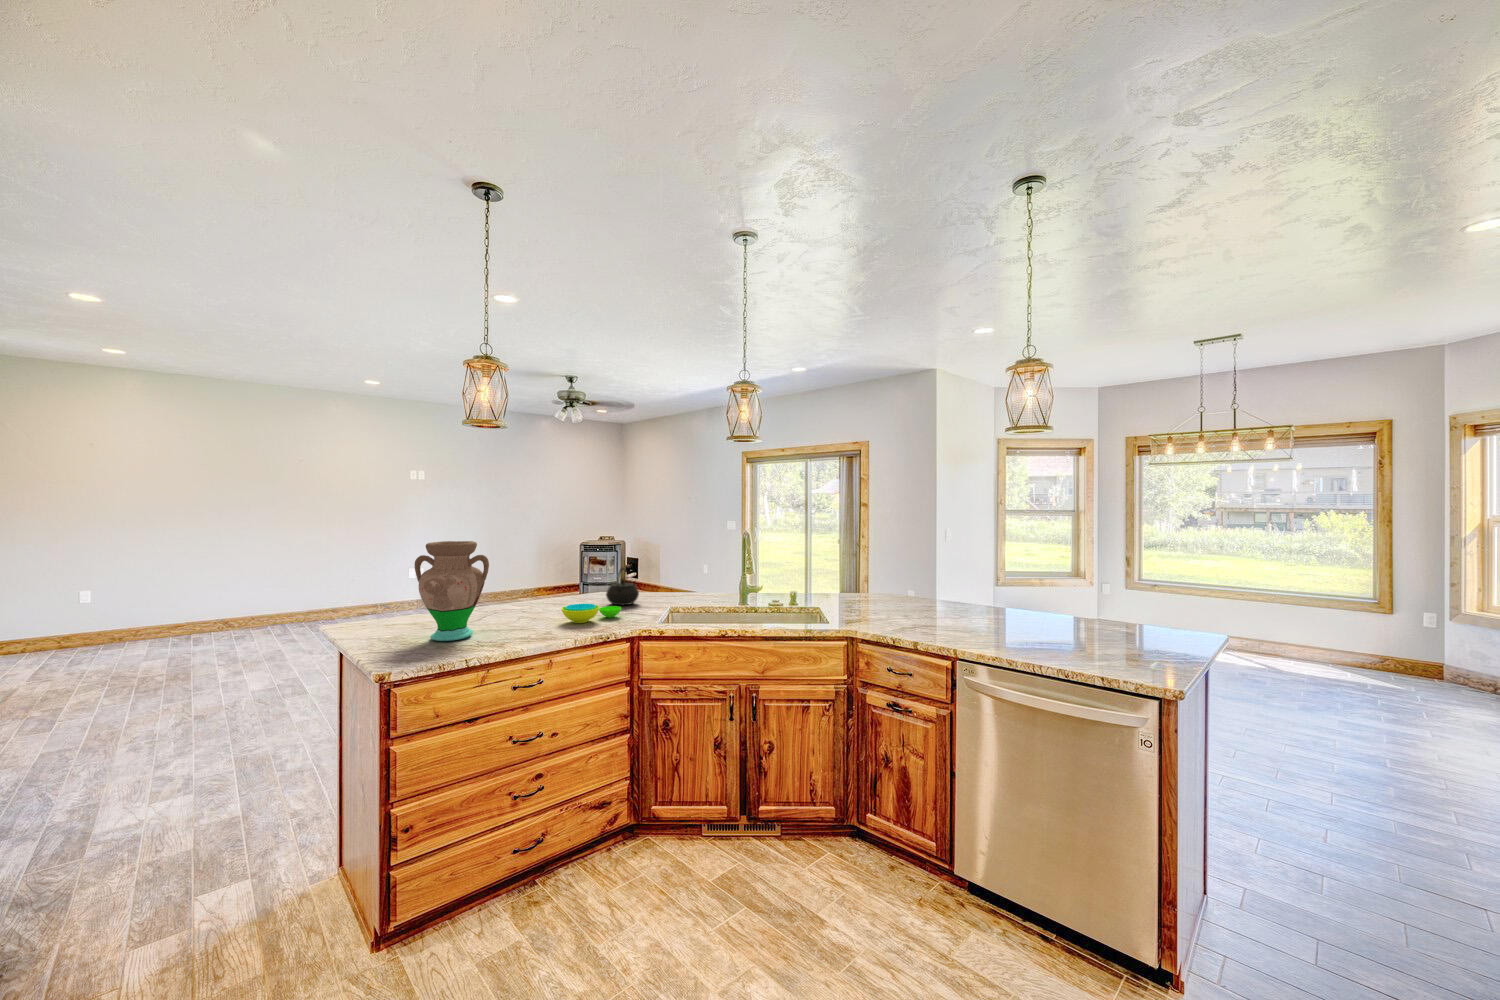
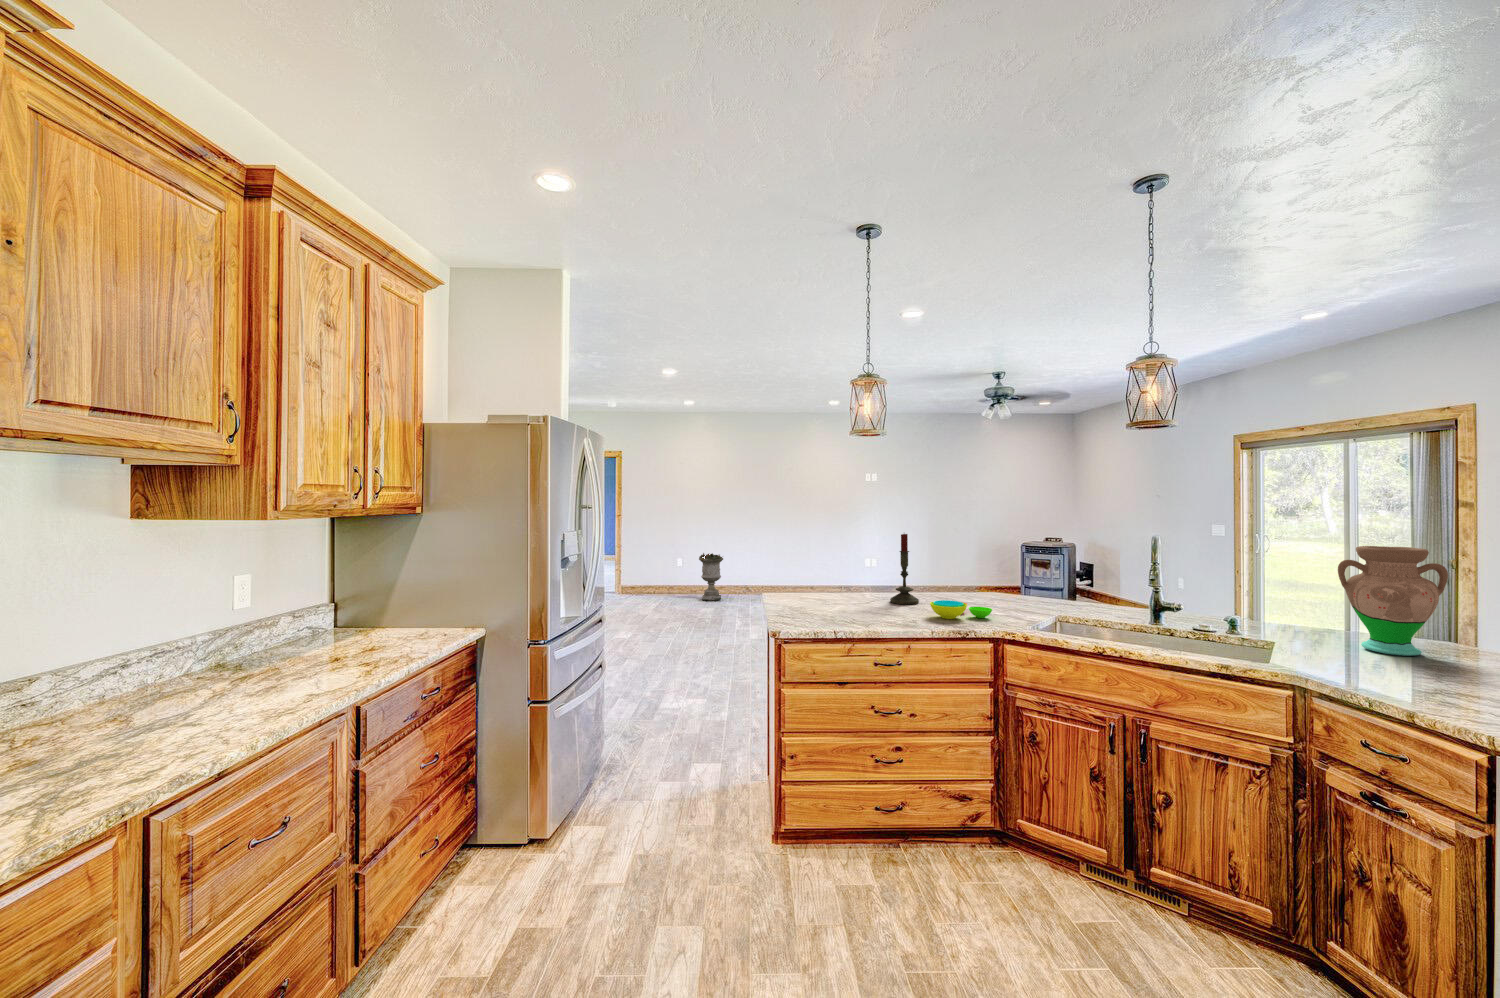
candle: none [506,535,538,614] -> present [890,534,919,605]
vase: present [415,541,489,641] -> present [1338,546,1448,656]
kettle: present [606,568,639,605] -> none [986,569,1023,609]
planter: none [143,575,195,644] -> present [699,553,723,601]

